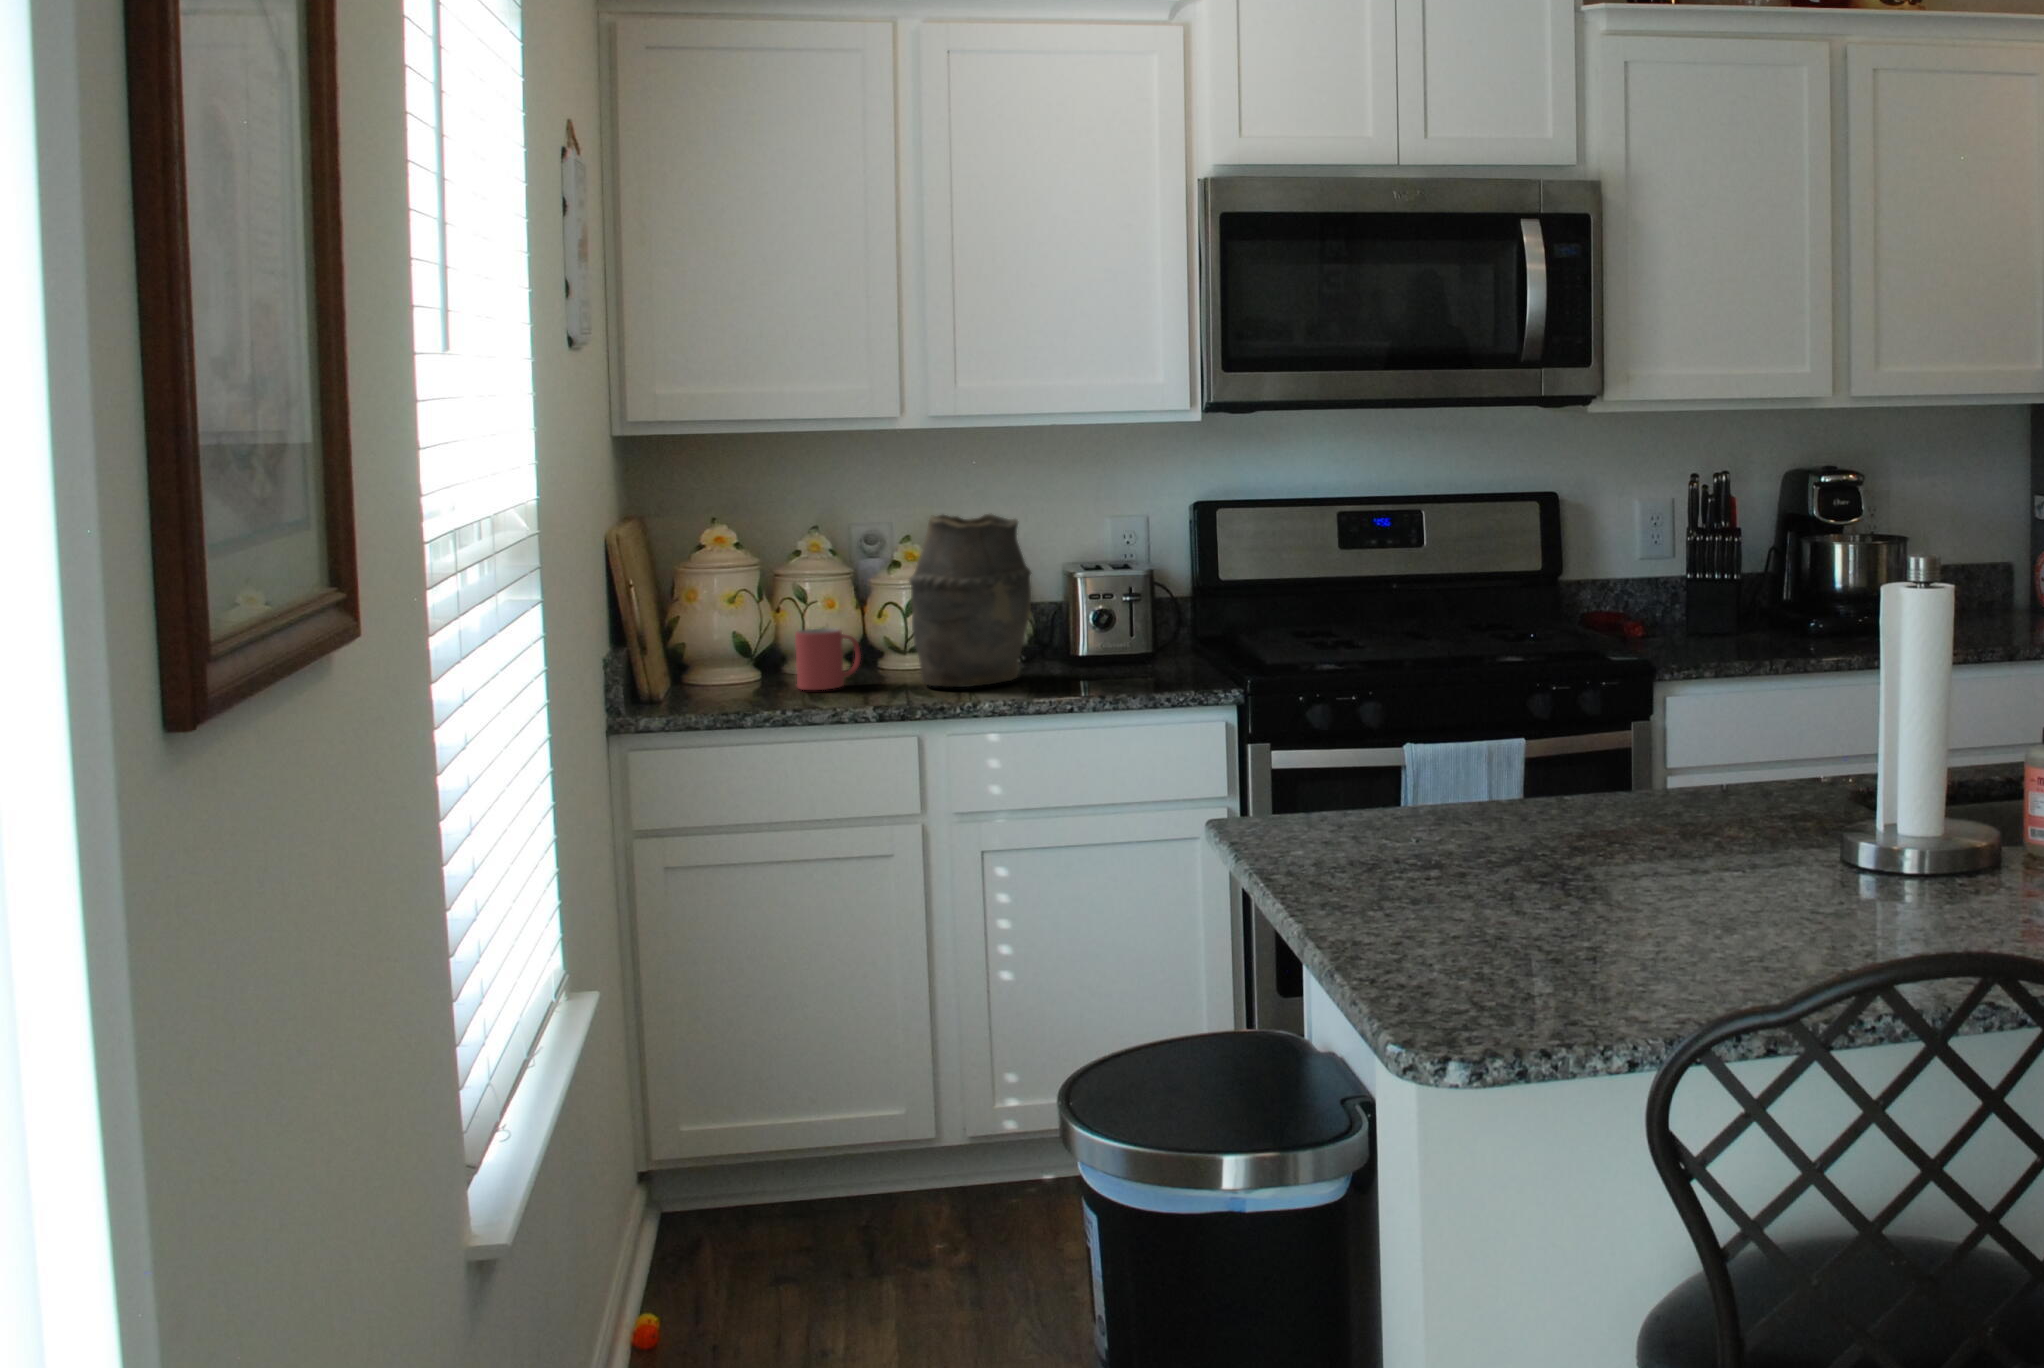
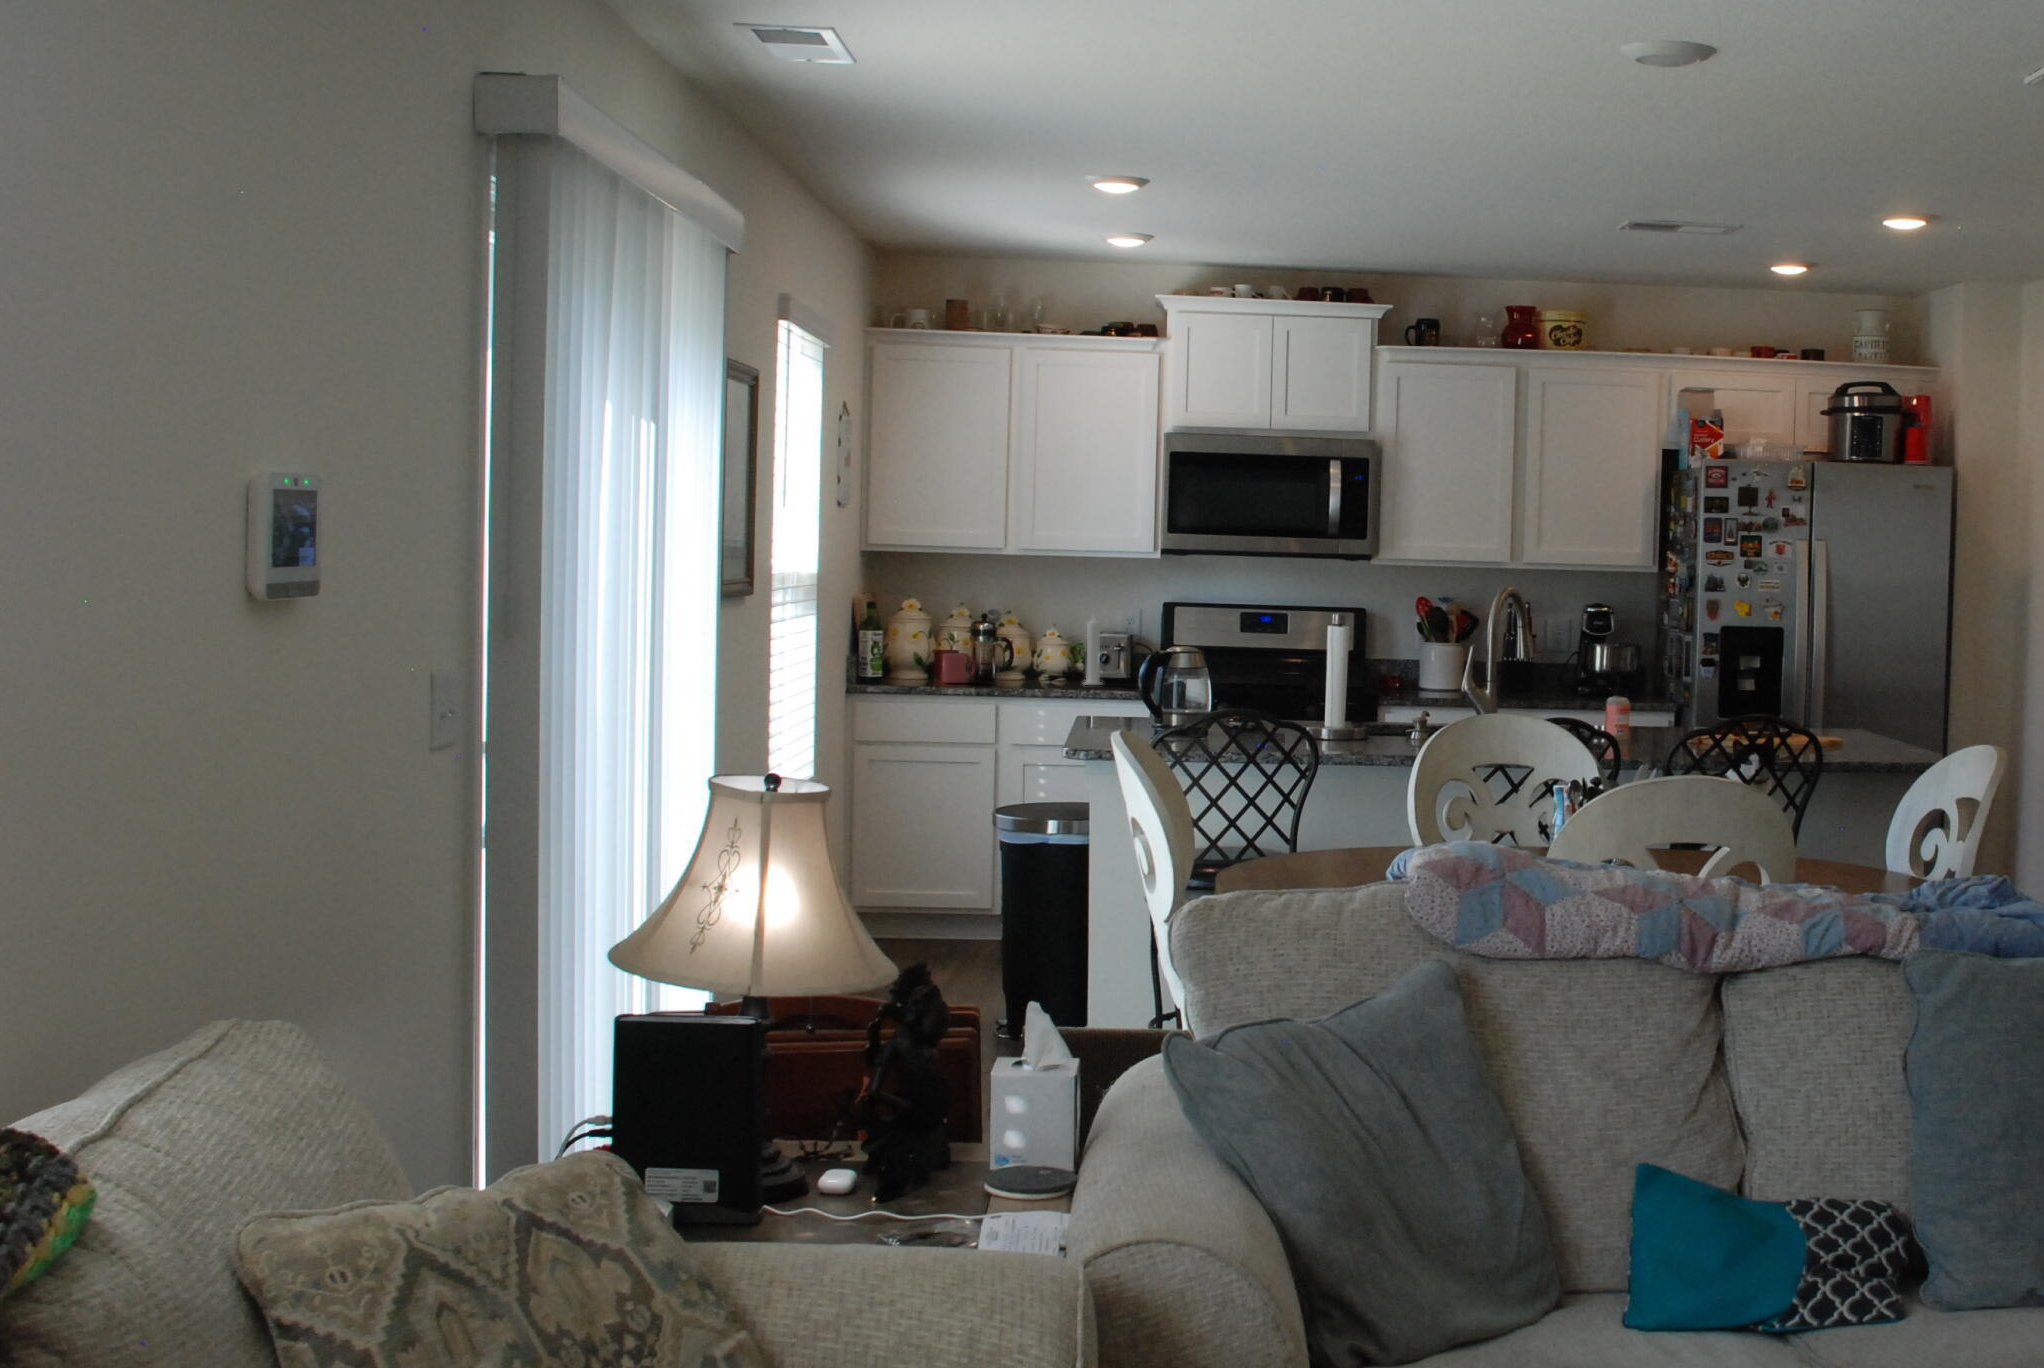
vase: present [909,514,1031,687] -> none [1000,599,1062,686]
candle: none [1071,535,1111,673] -> present [1084,616,1102,685]

